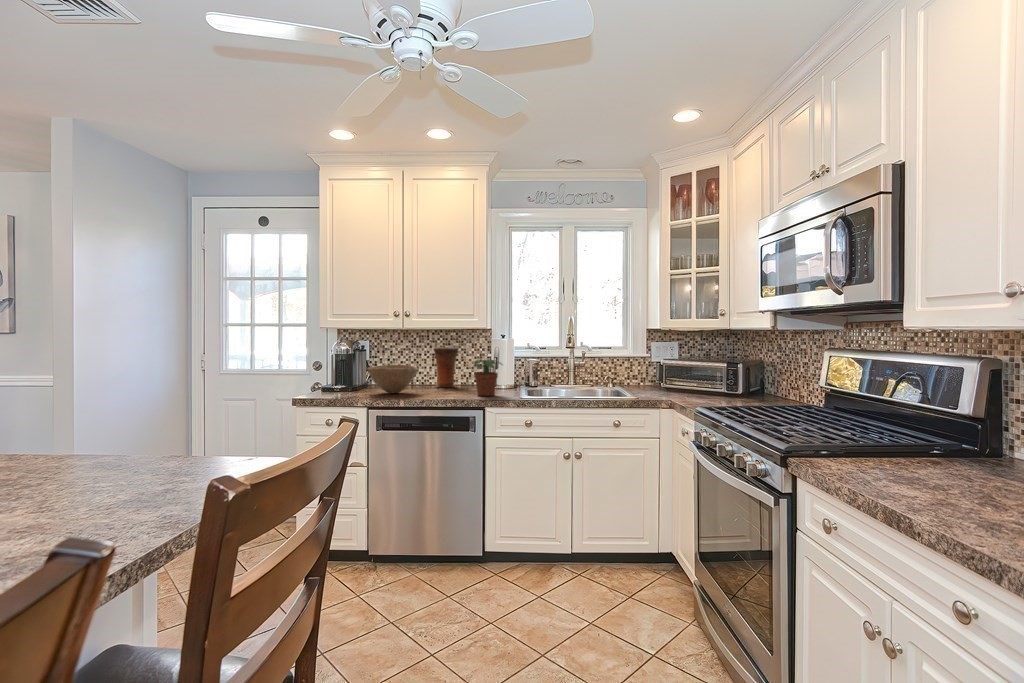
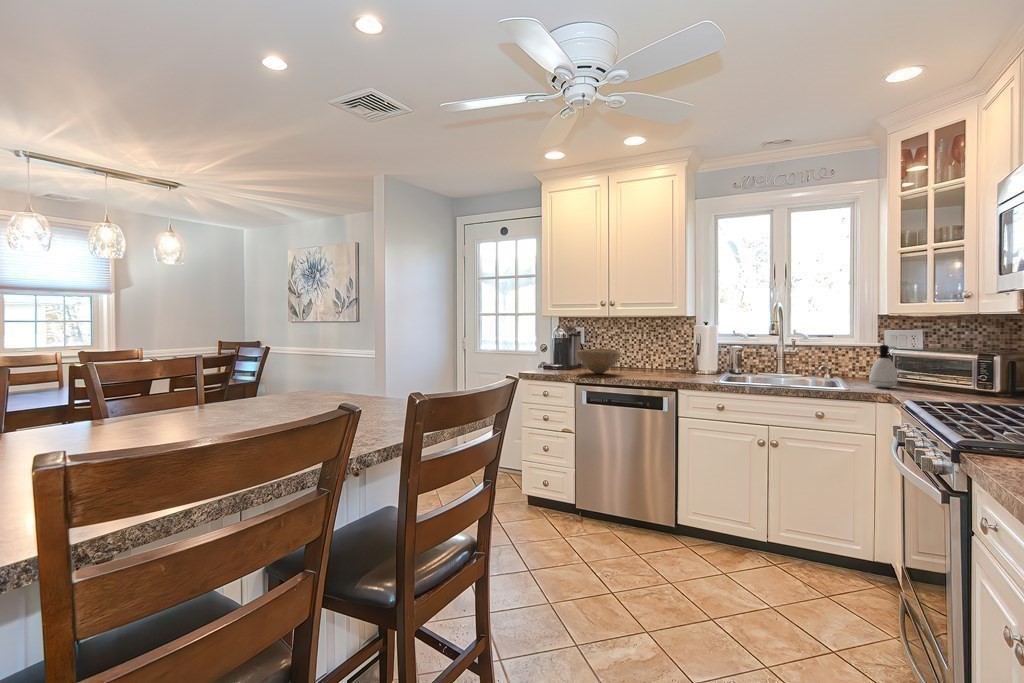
vase: present [433,345,458,387] -> none [639,328,668,370]
soap dispenser: none [649,357,670,395] -> present [869,345,898,388]
potted plant: present [473,360,503,396] -> none [668,346,700,380]

